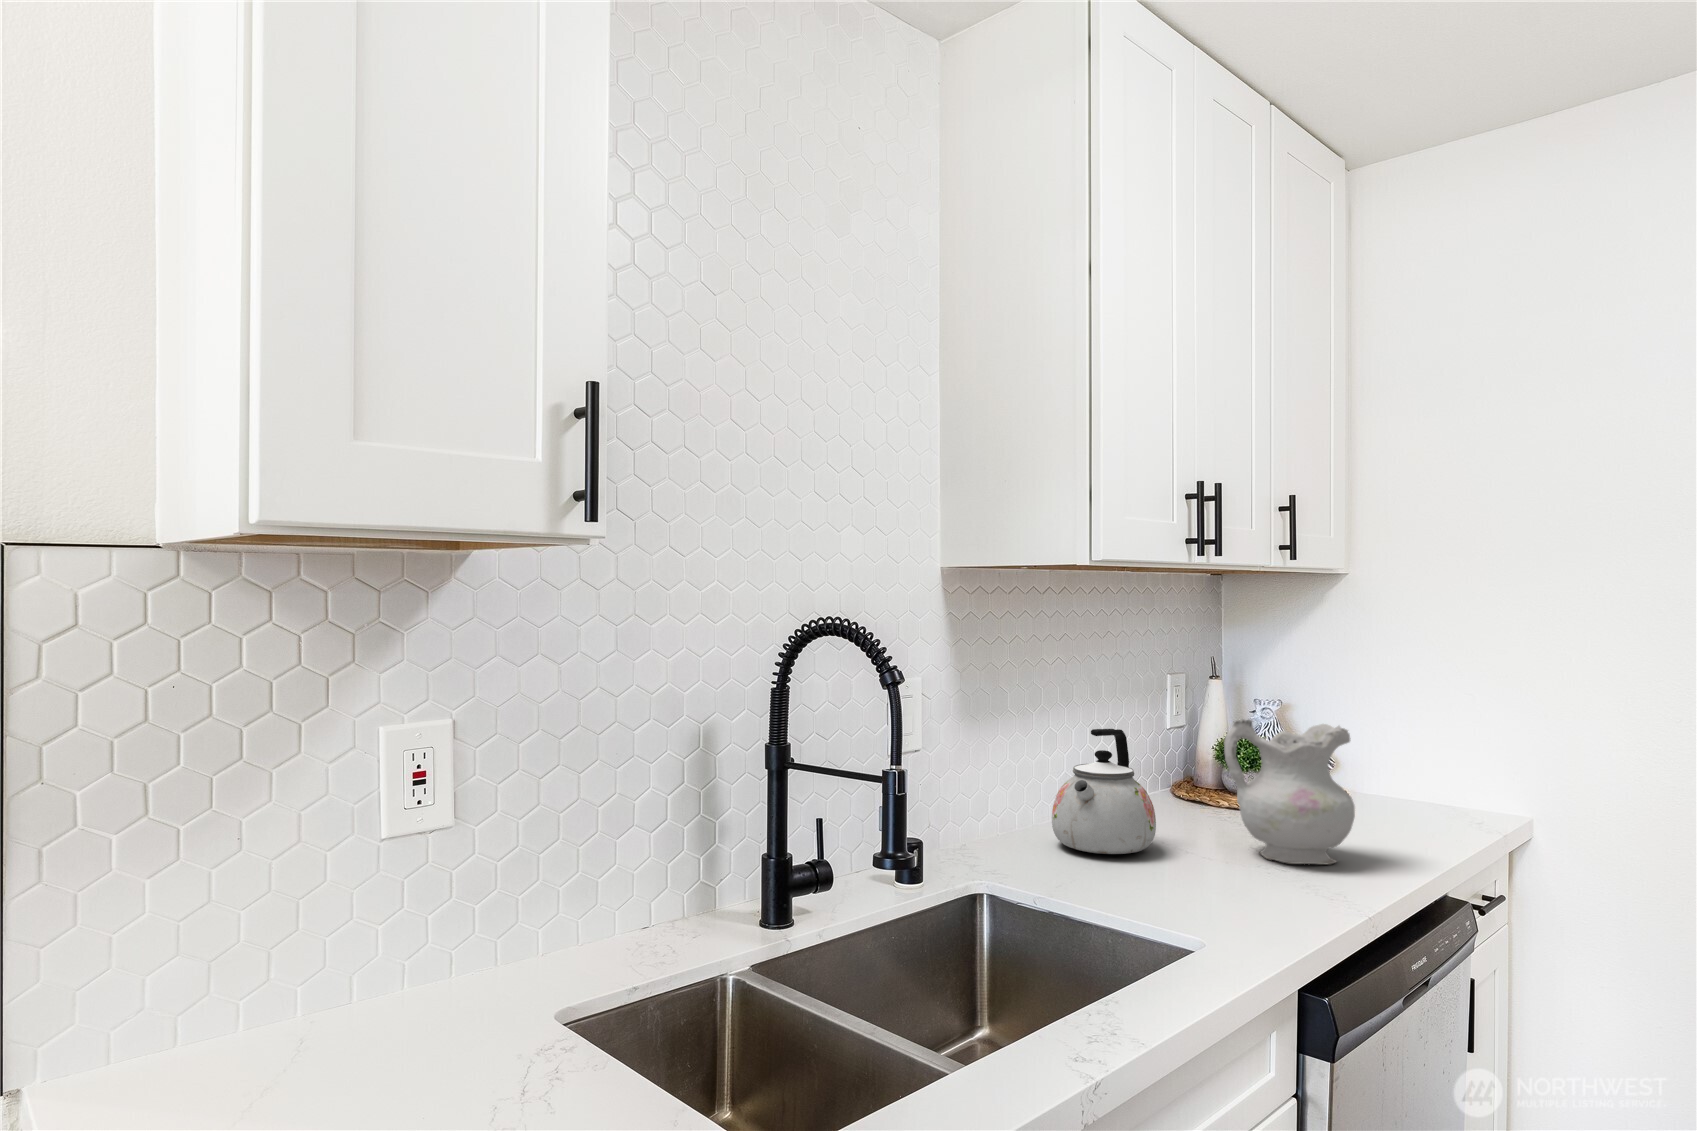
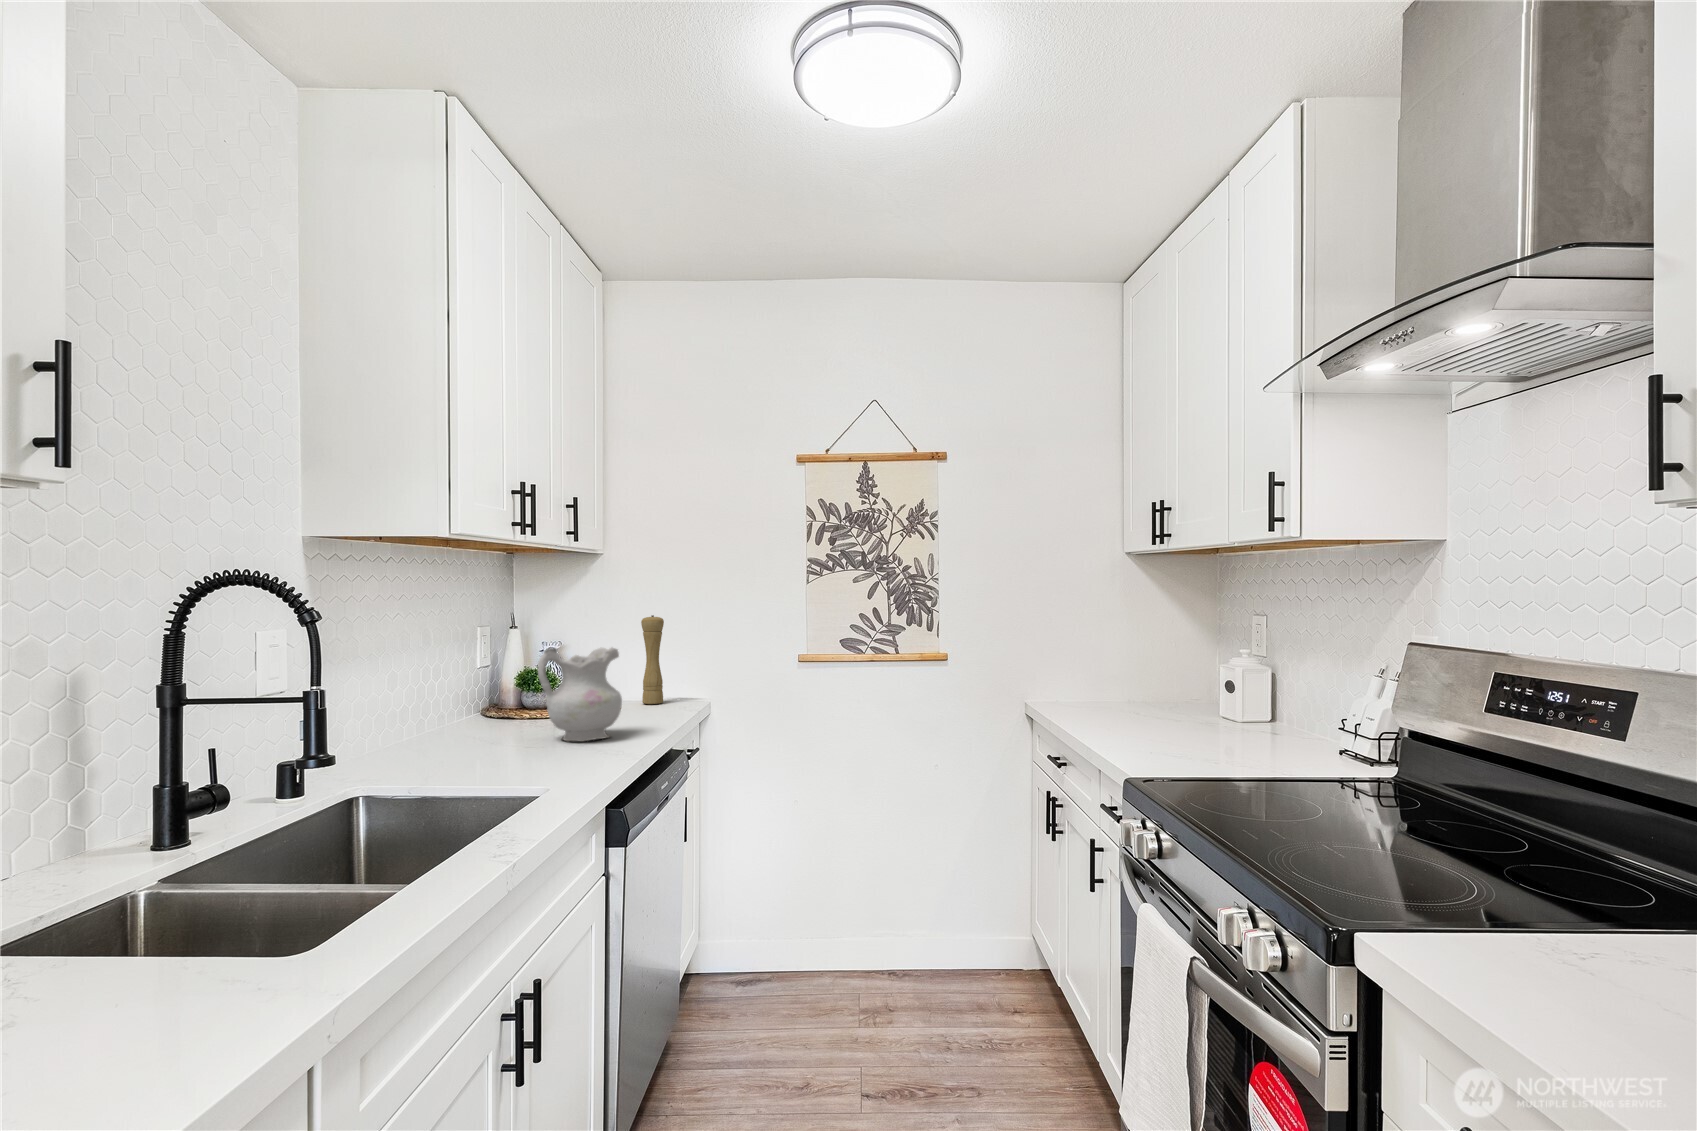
pepper mill: none [1405,672,1444,810] -> present [641,615,664,704]
kettle: present [1052,729,1156,854] -> none [405,664,489,757]

